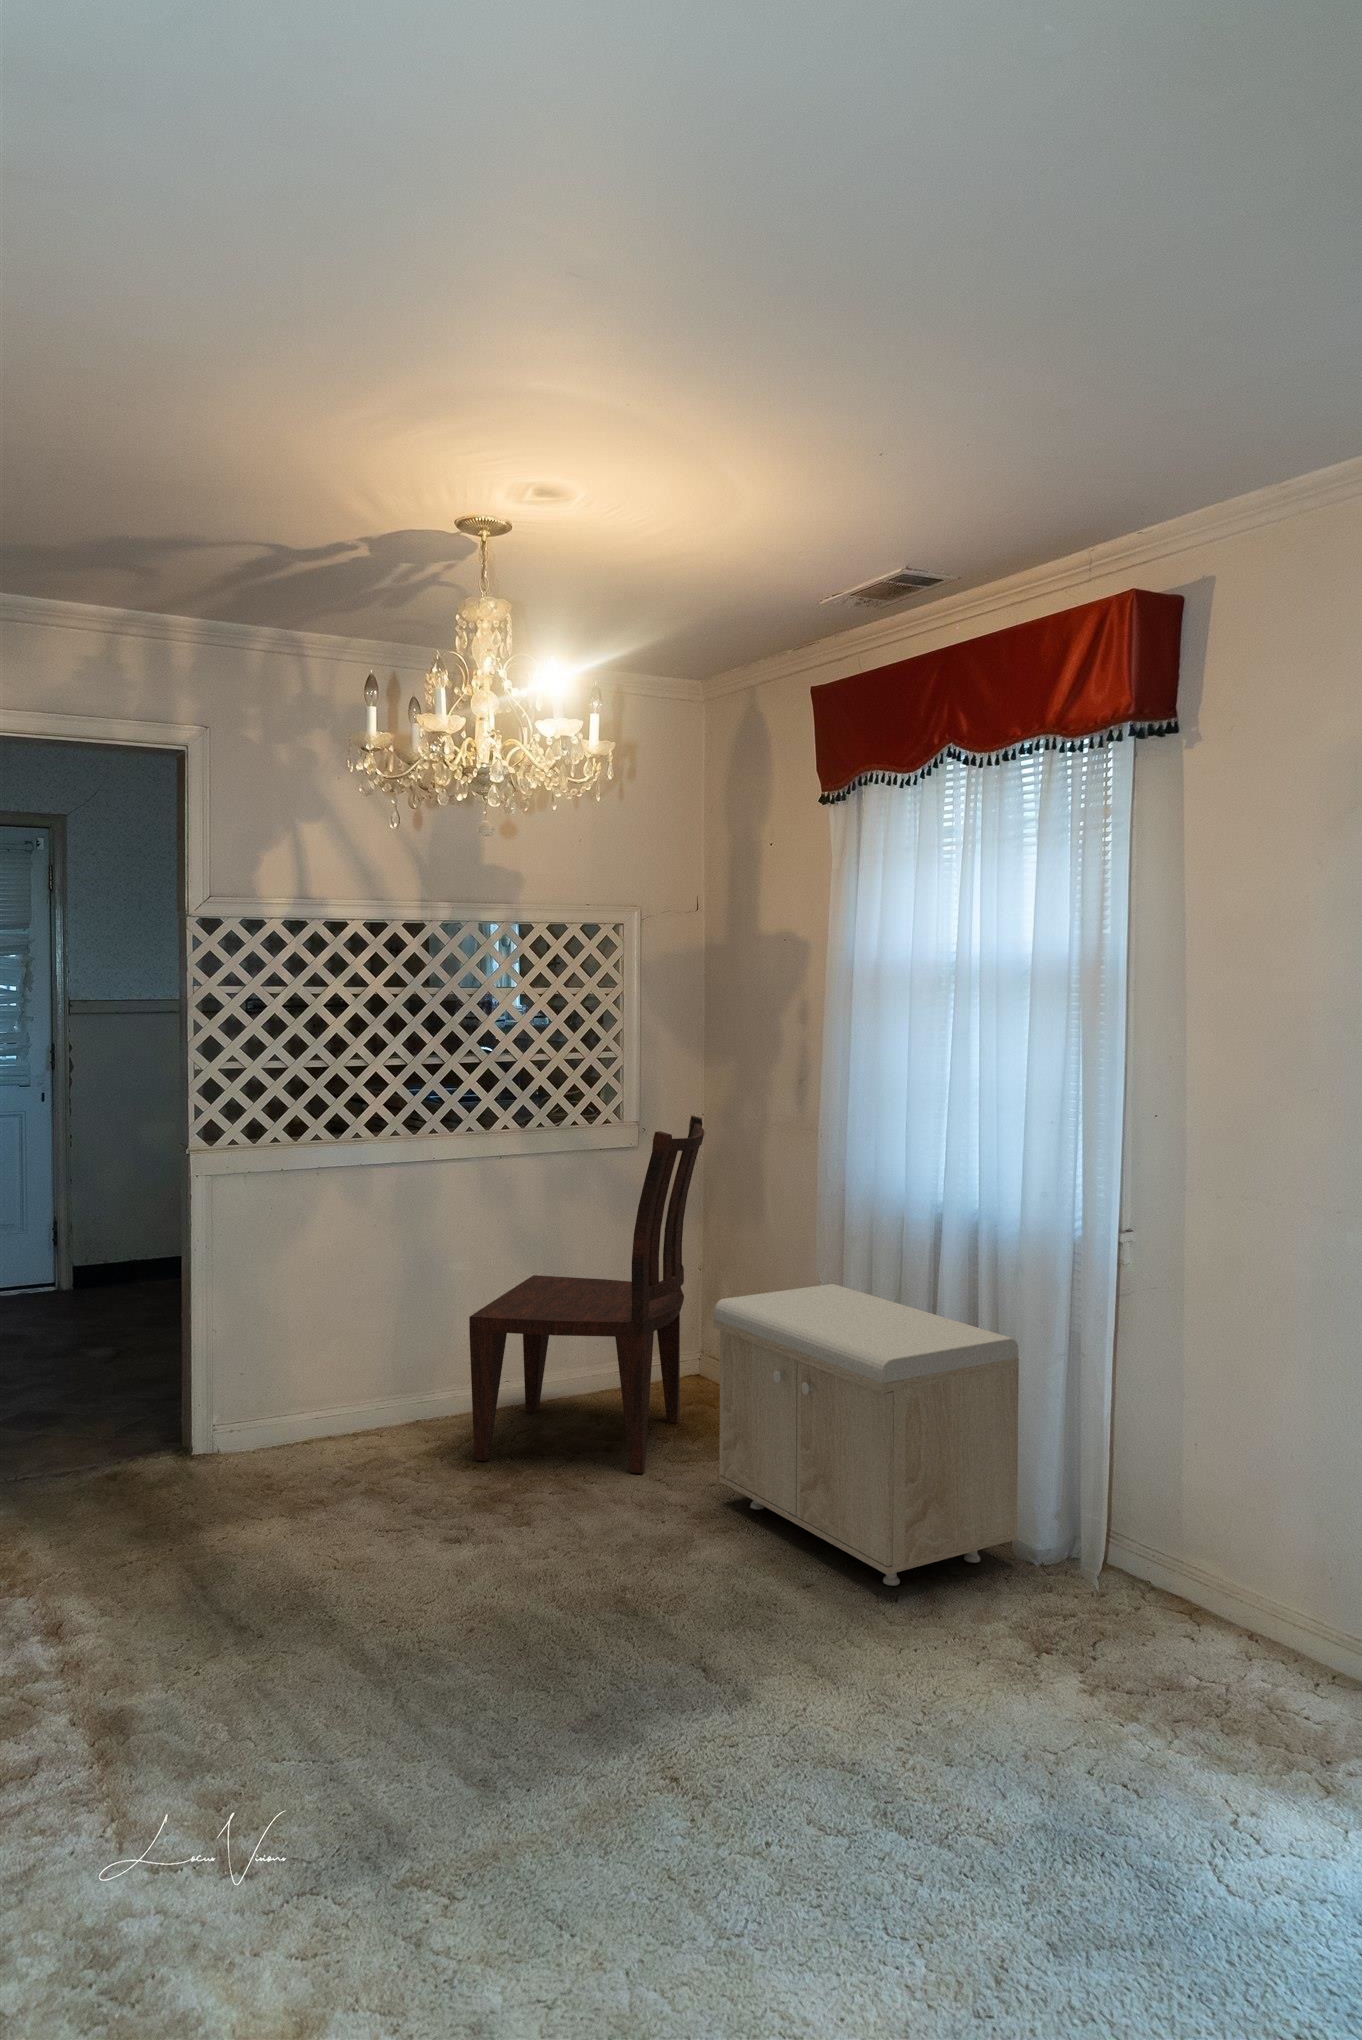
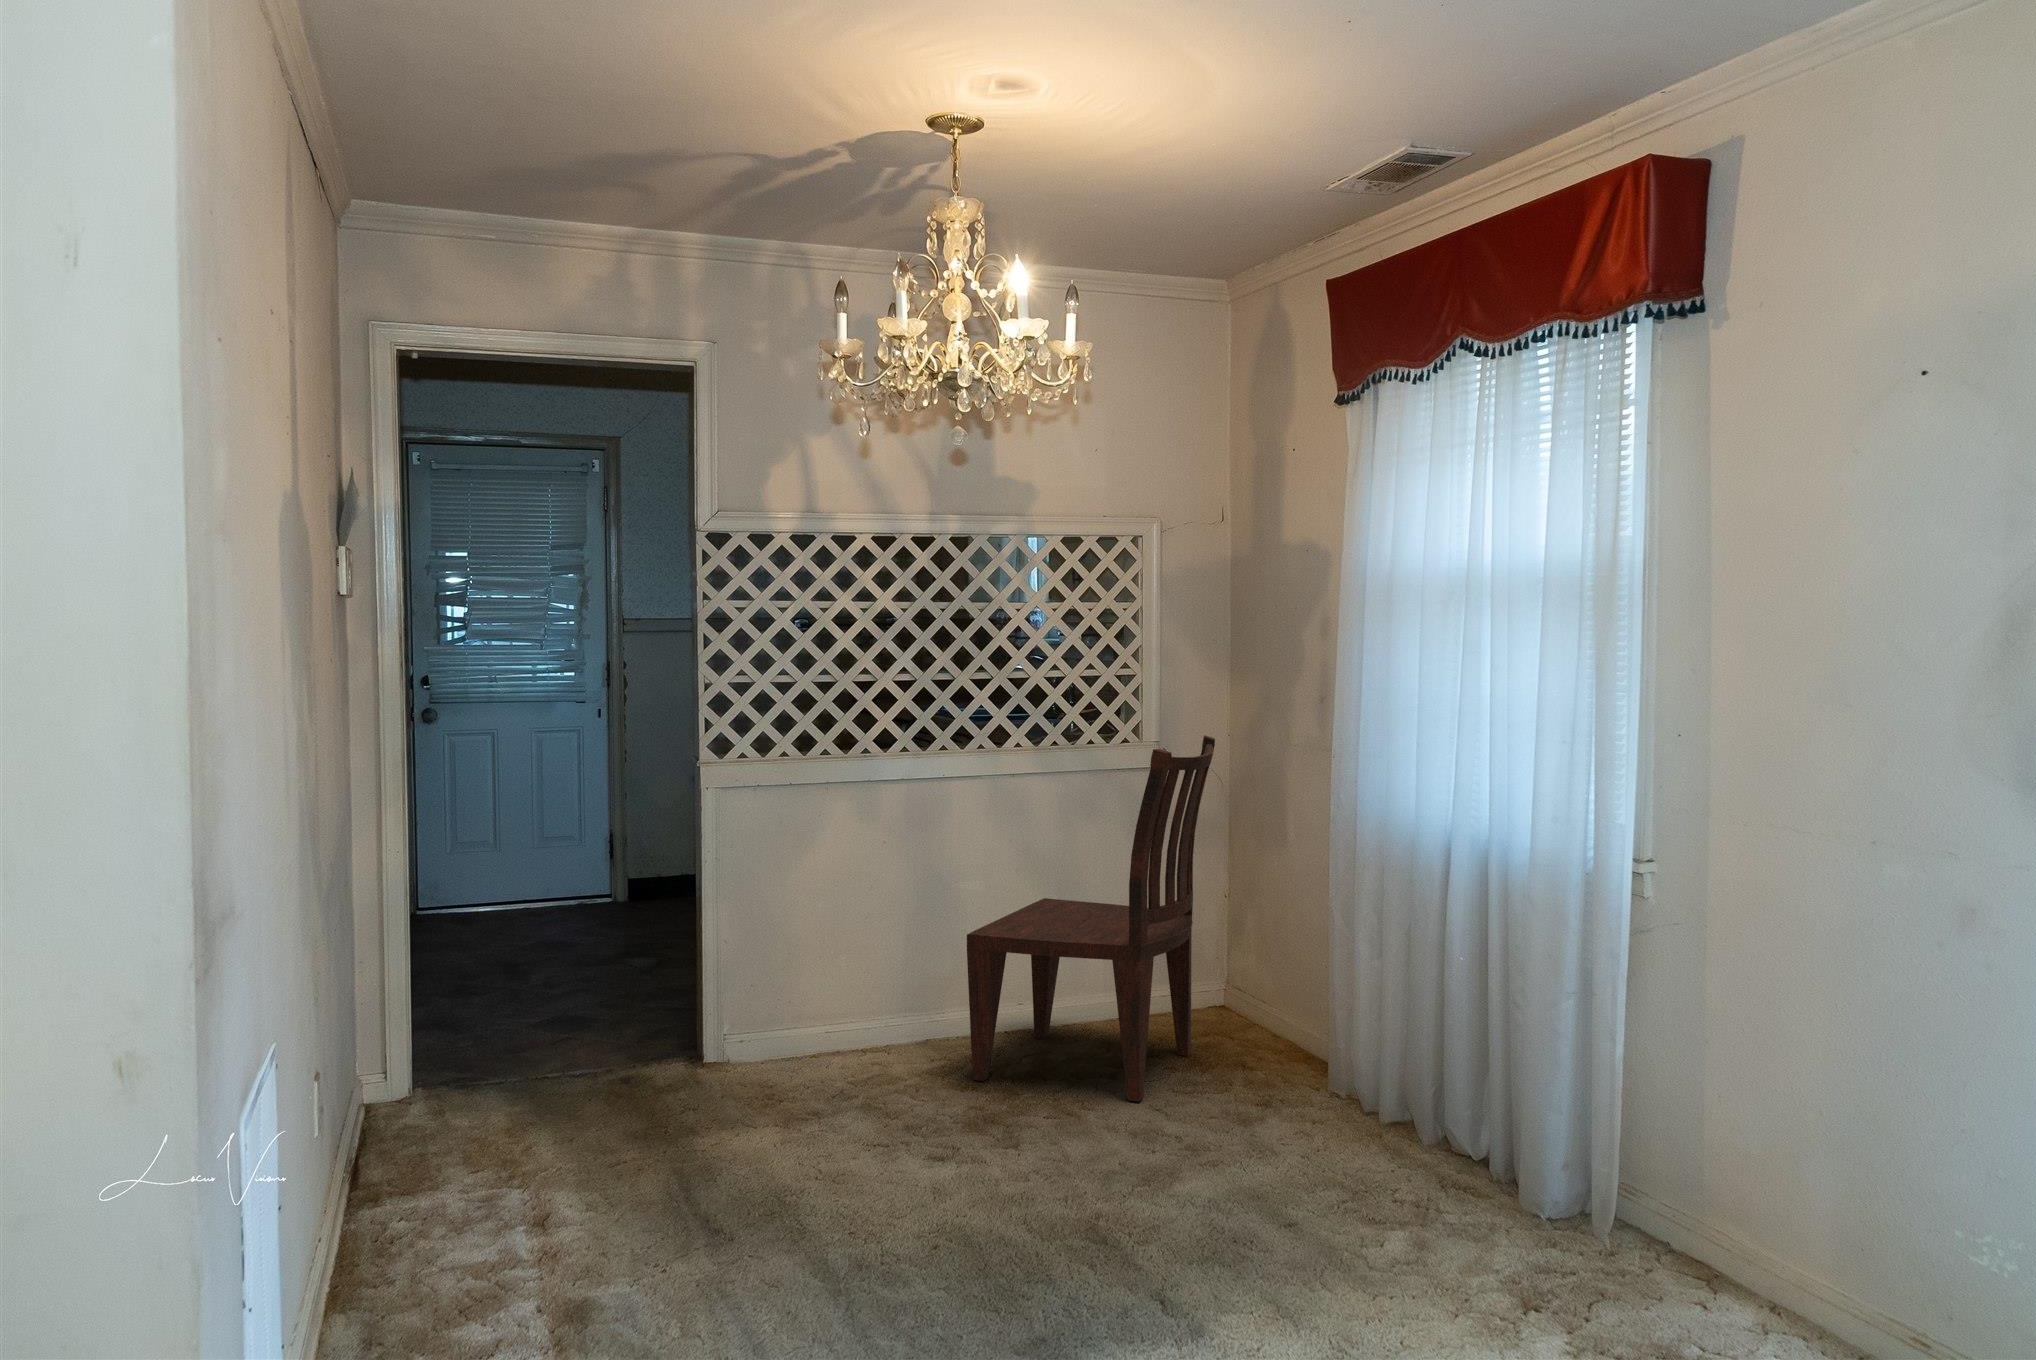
storage bench: present [714,1284,1019,1585] -> none [1207,913,1522,1226]

